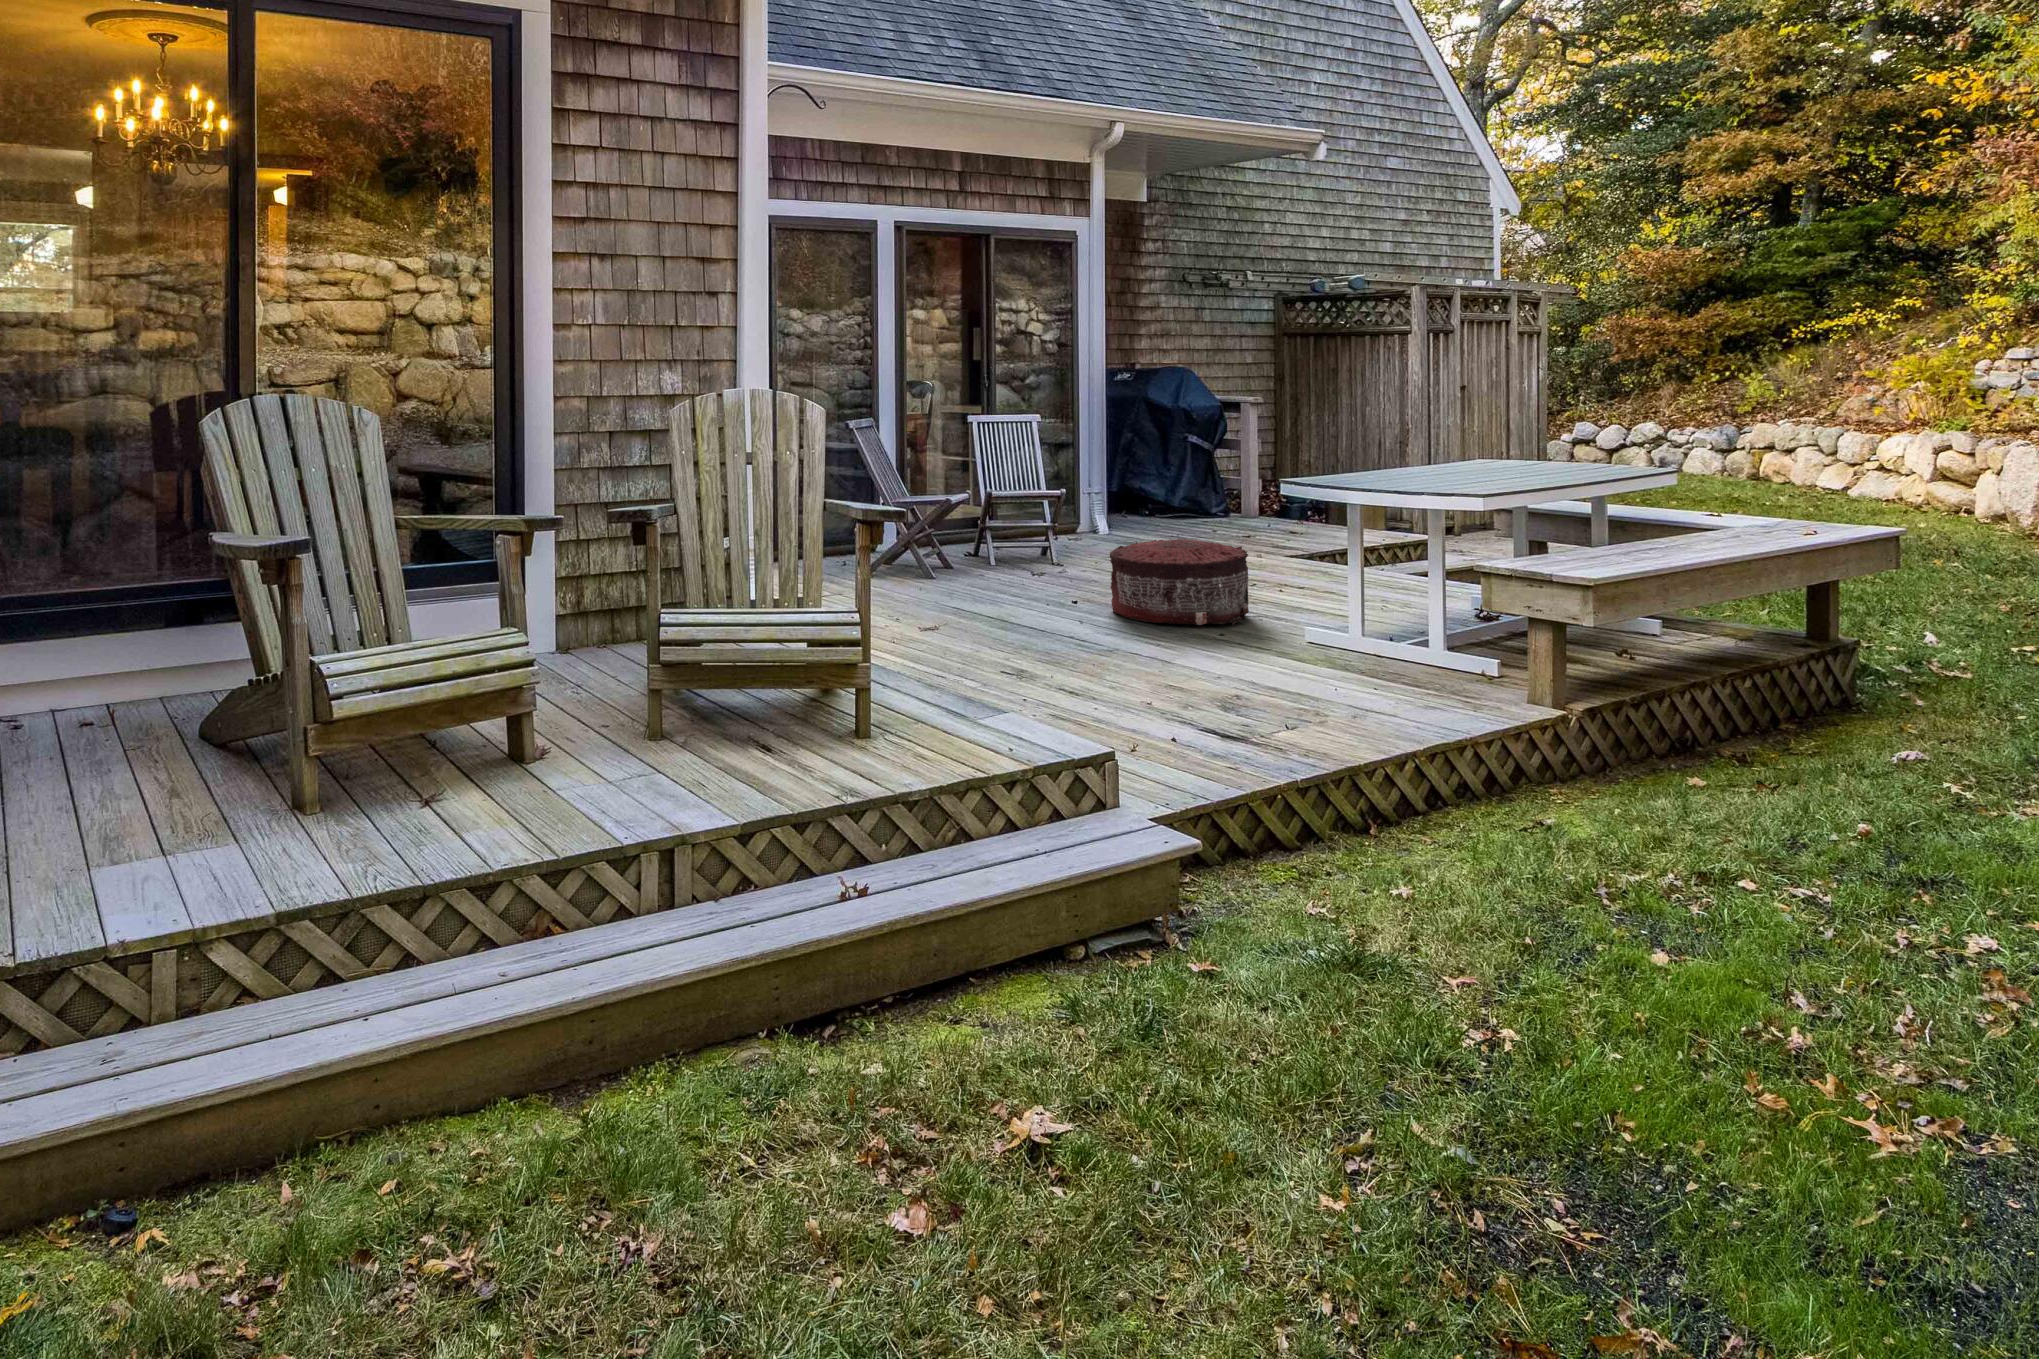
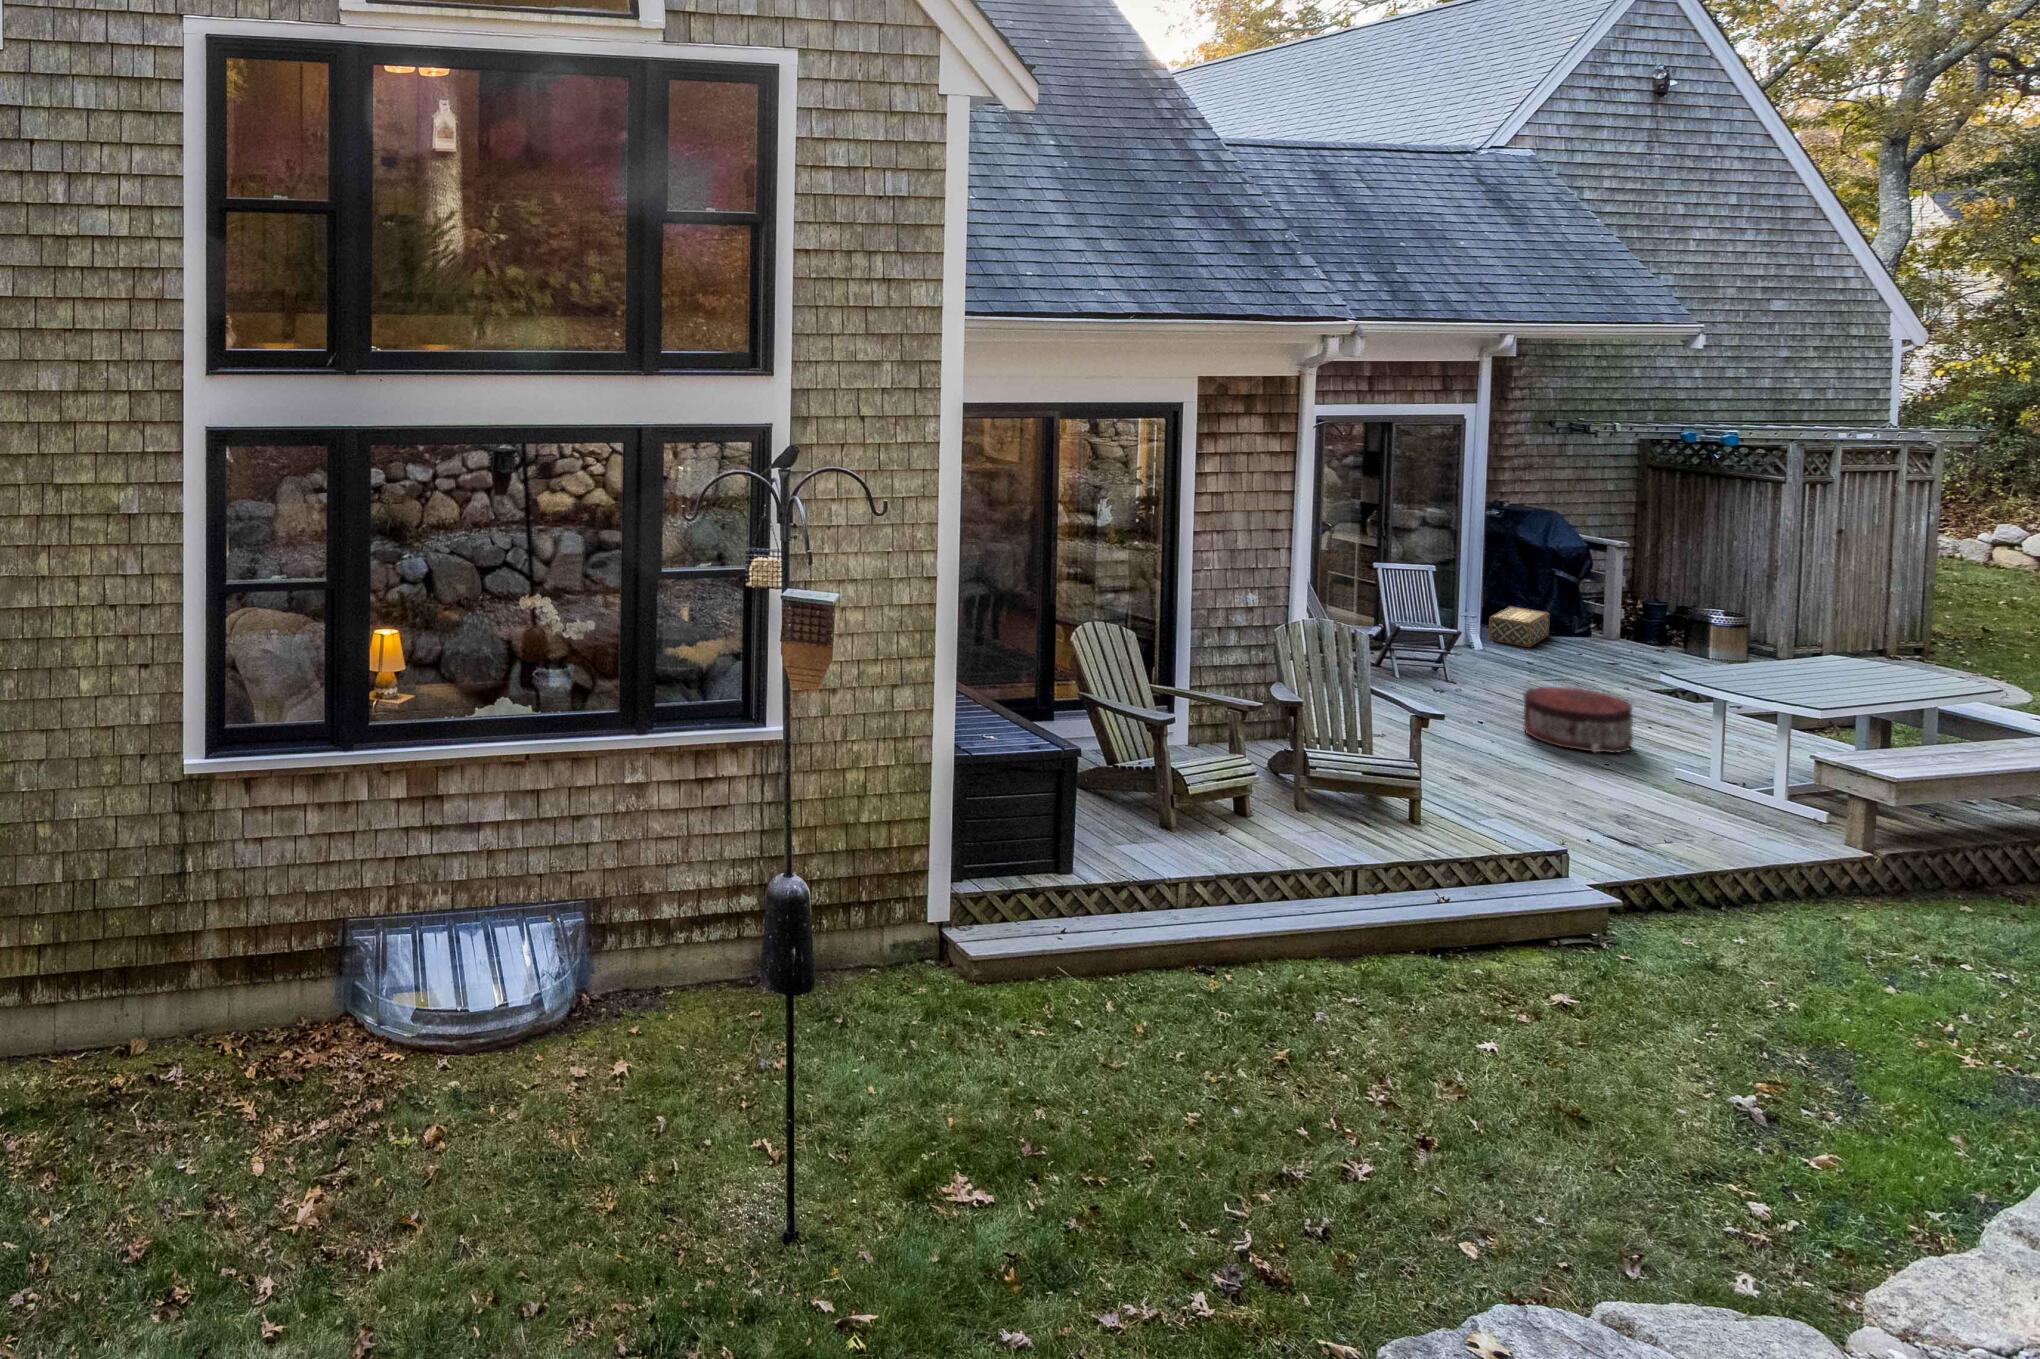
woven basket: none [1101,491,1171,535] -> present [1488,606,1550,647]

